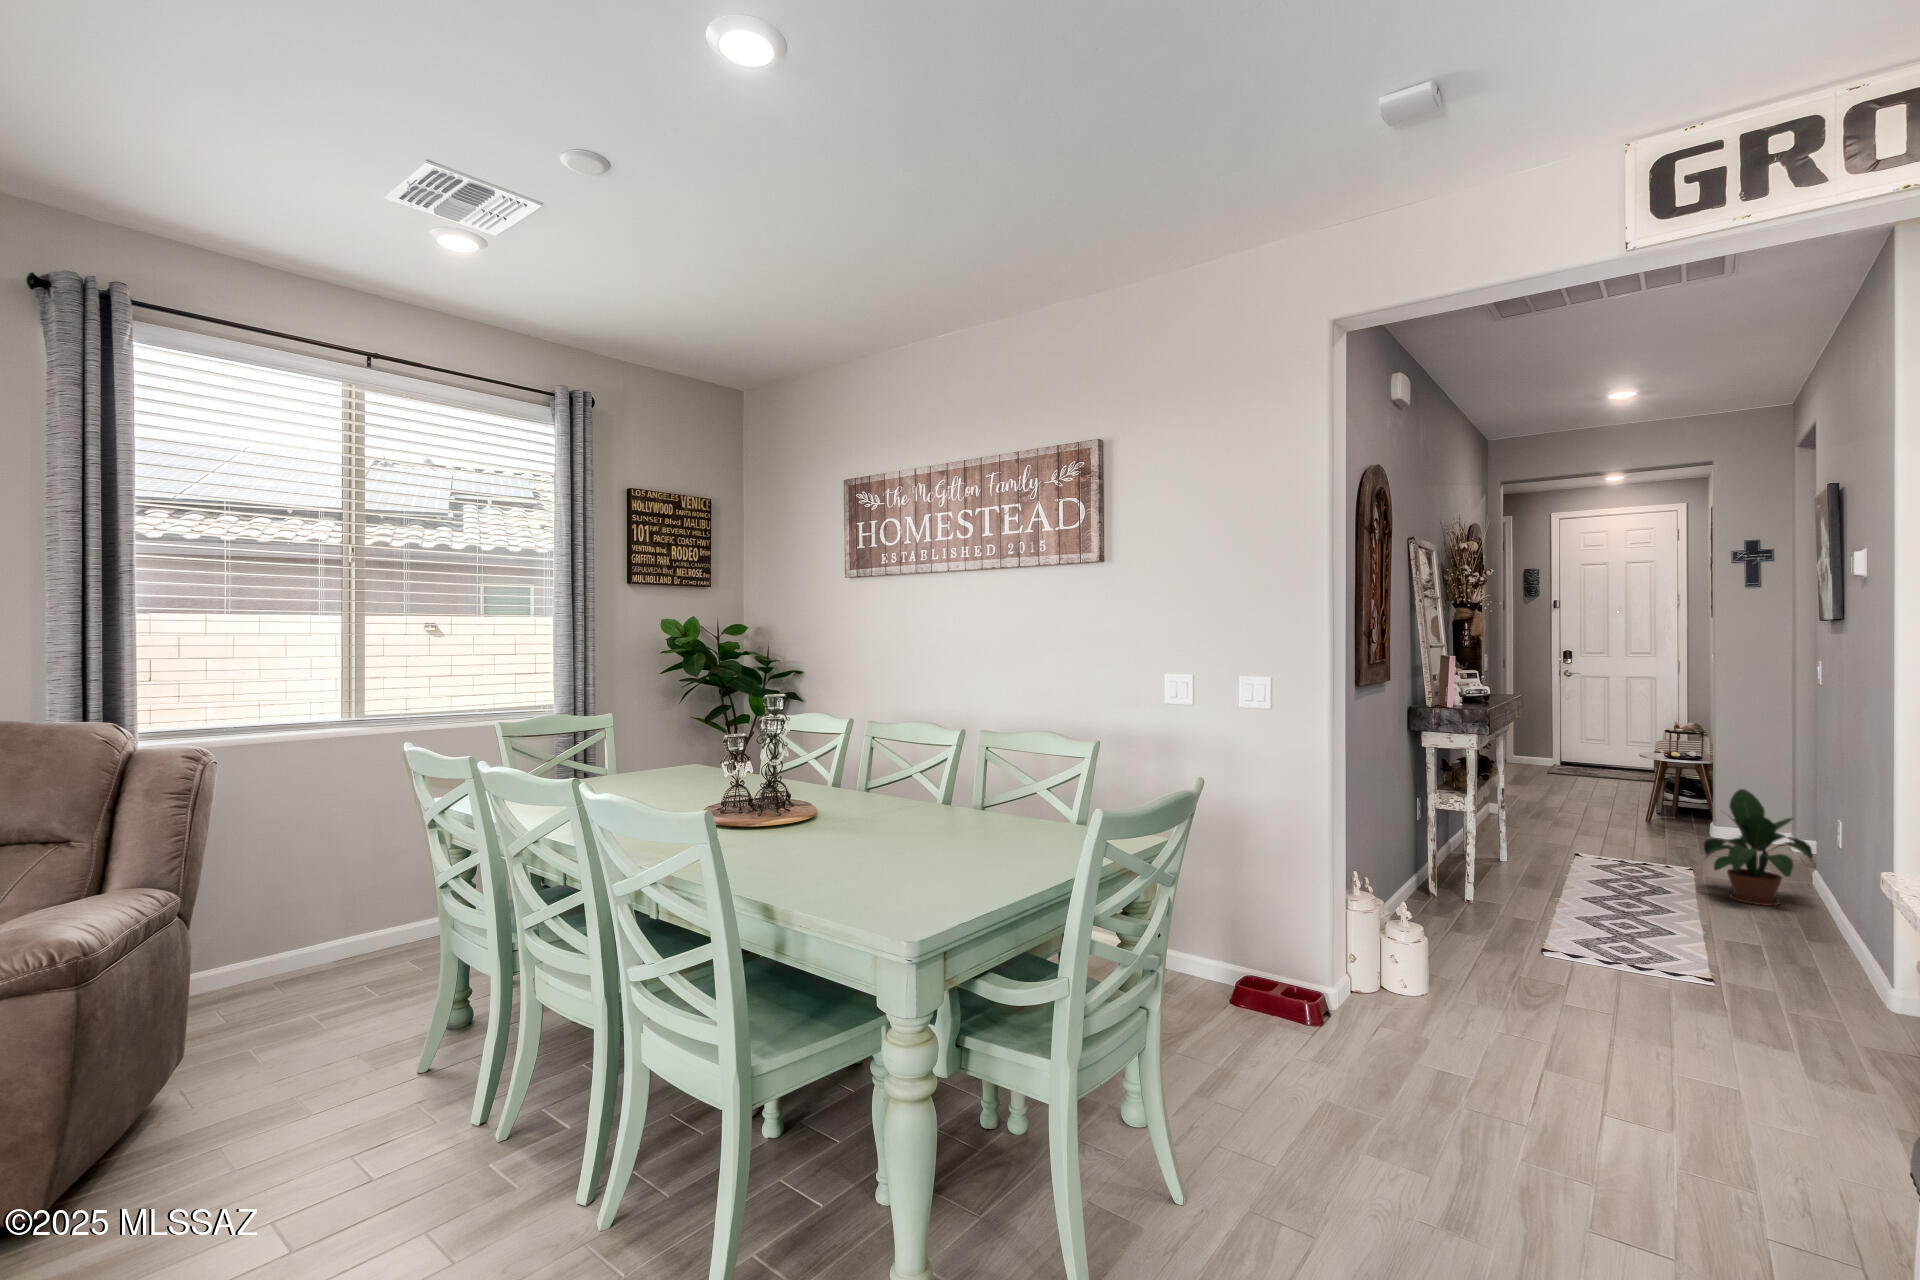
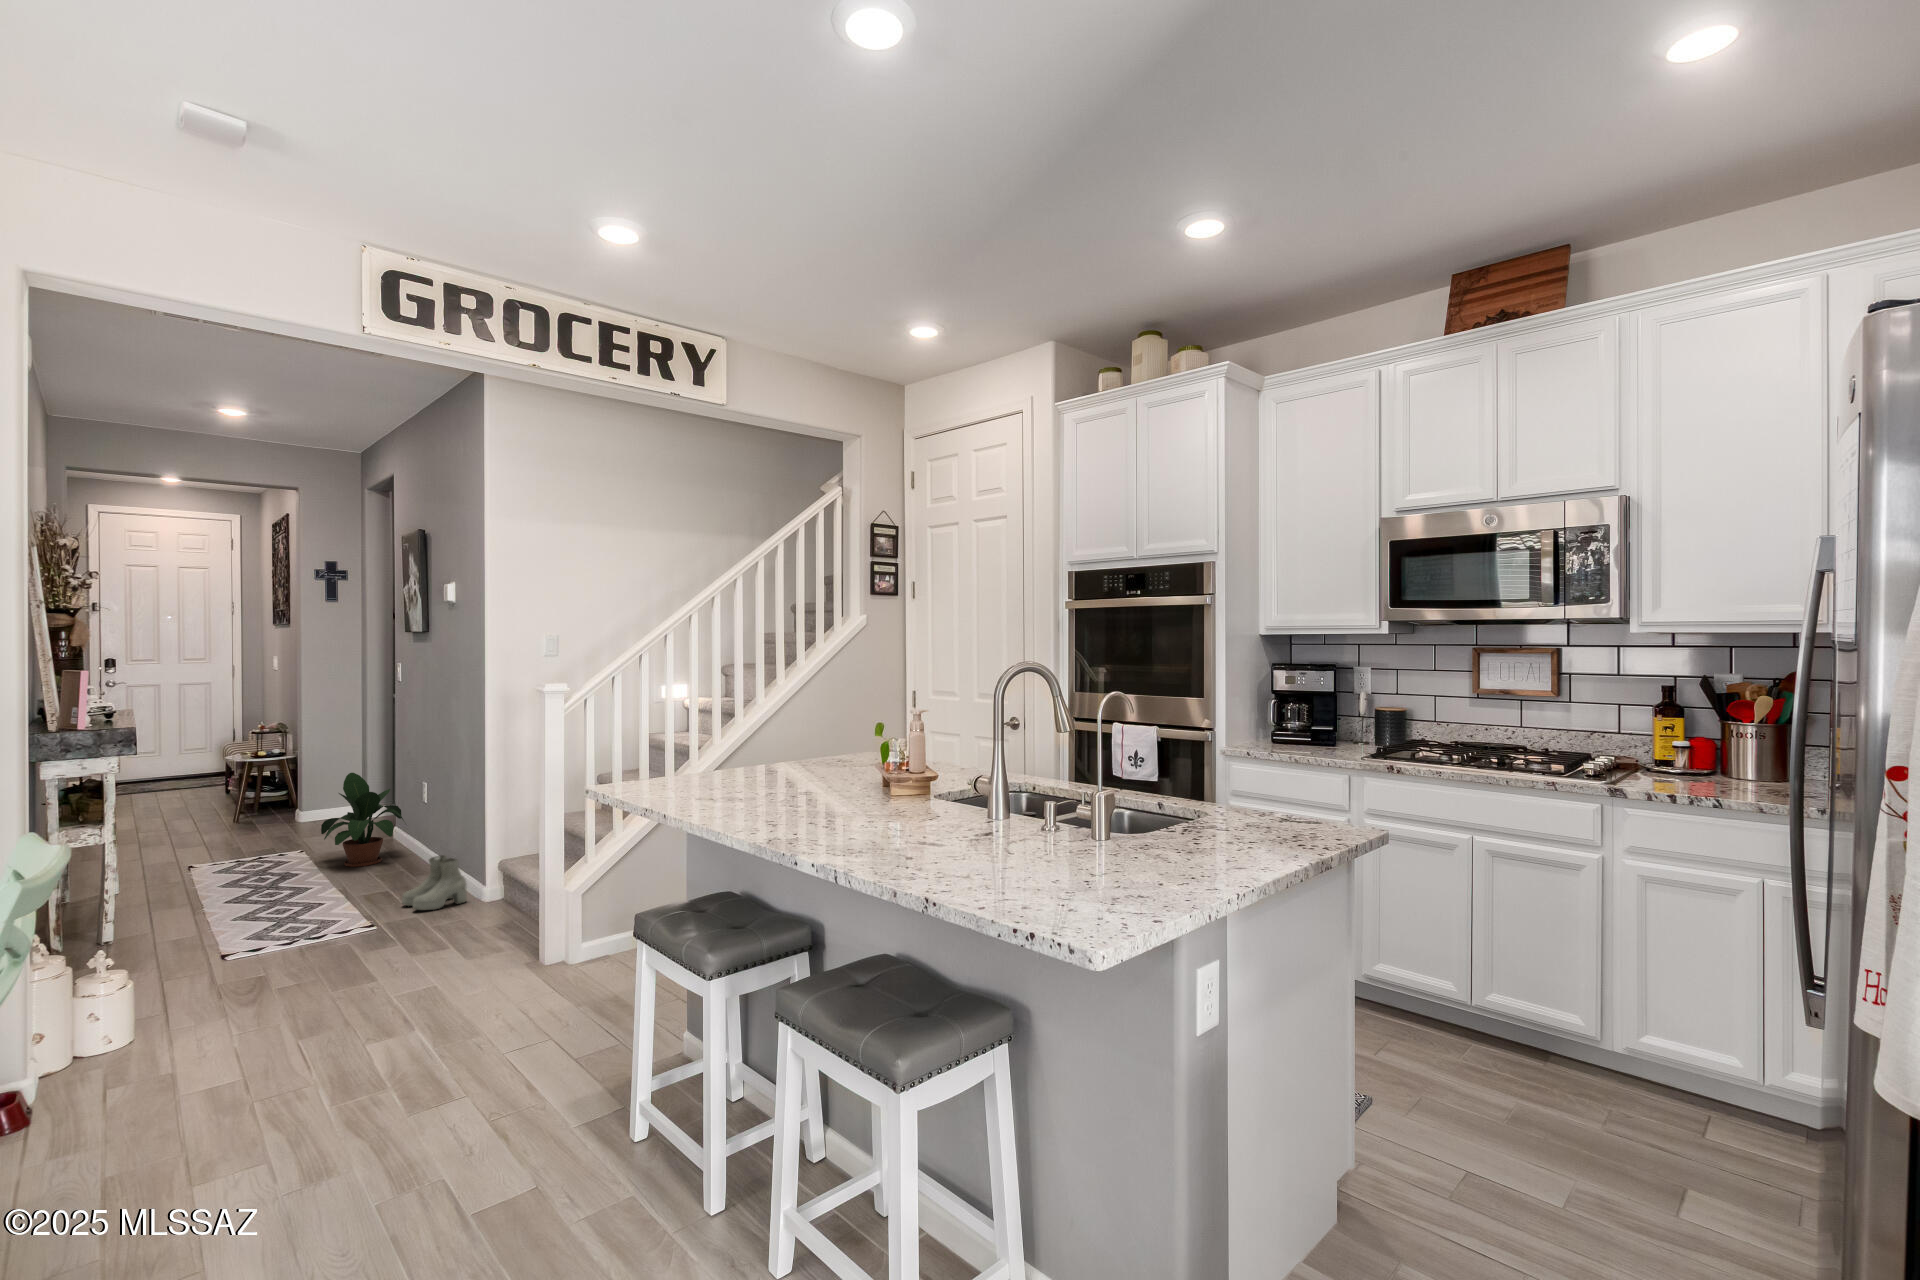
boots: none [1767,917,1866,993] -> present [402,855,467,910]

